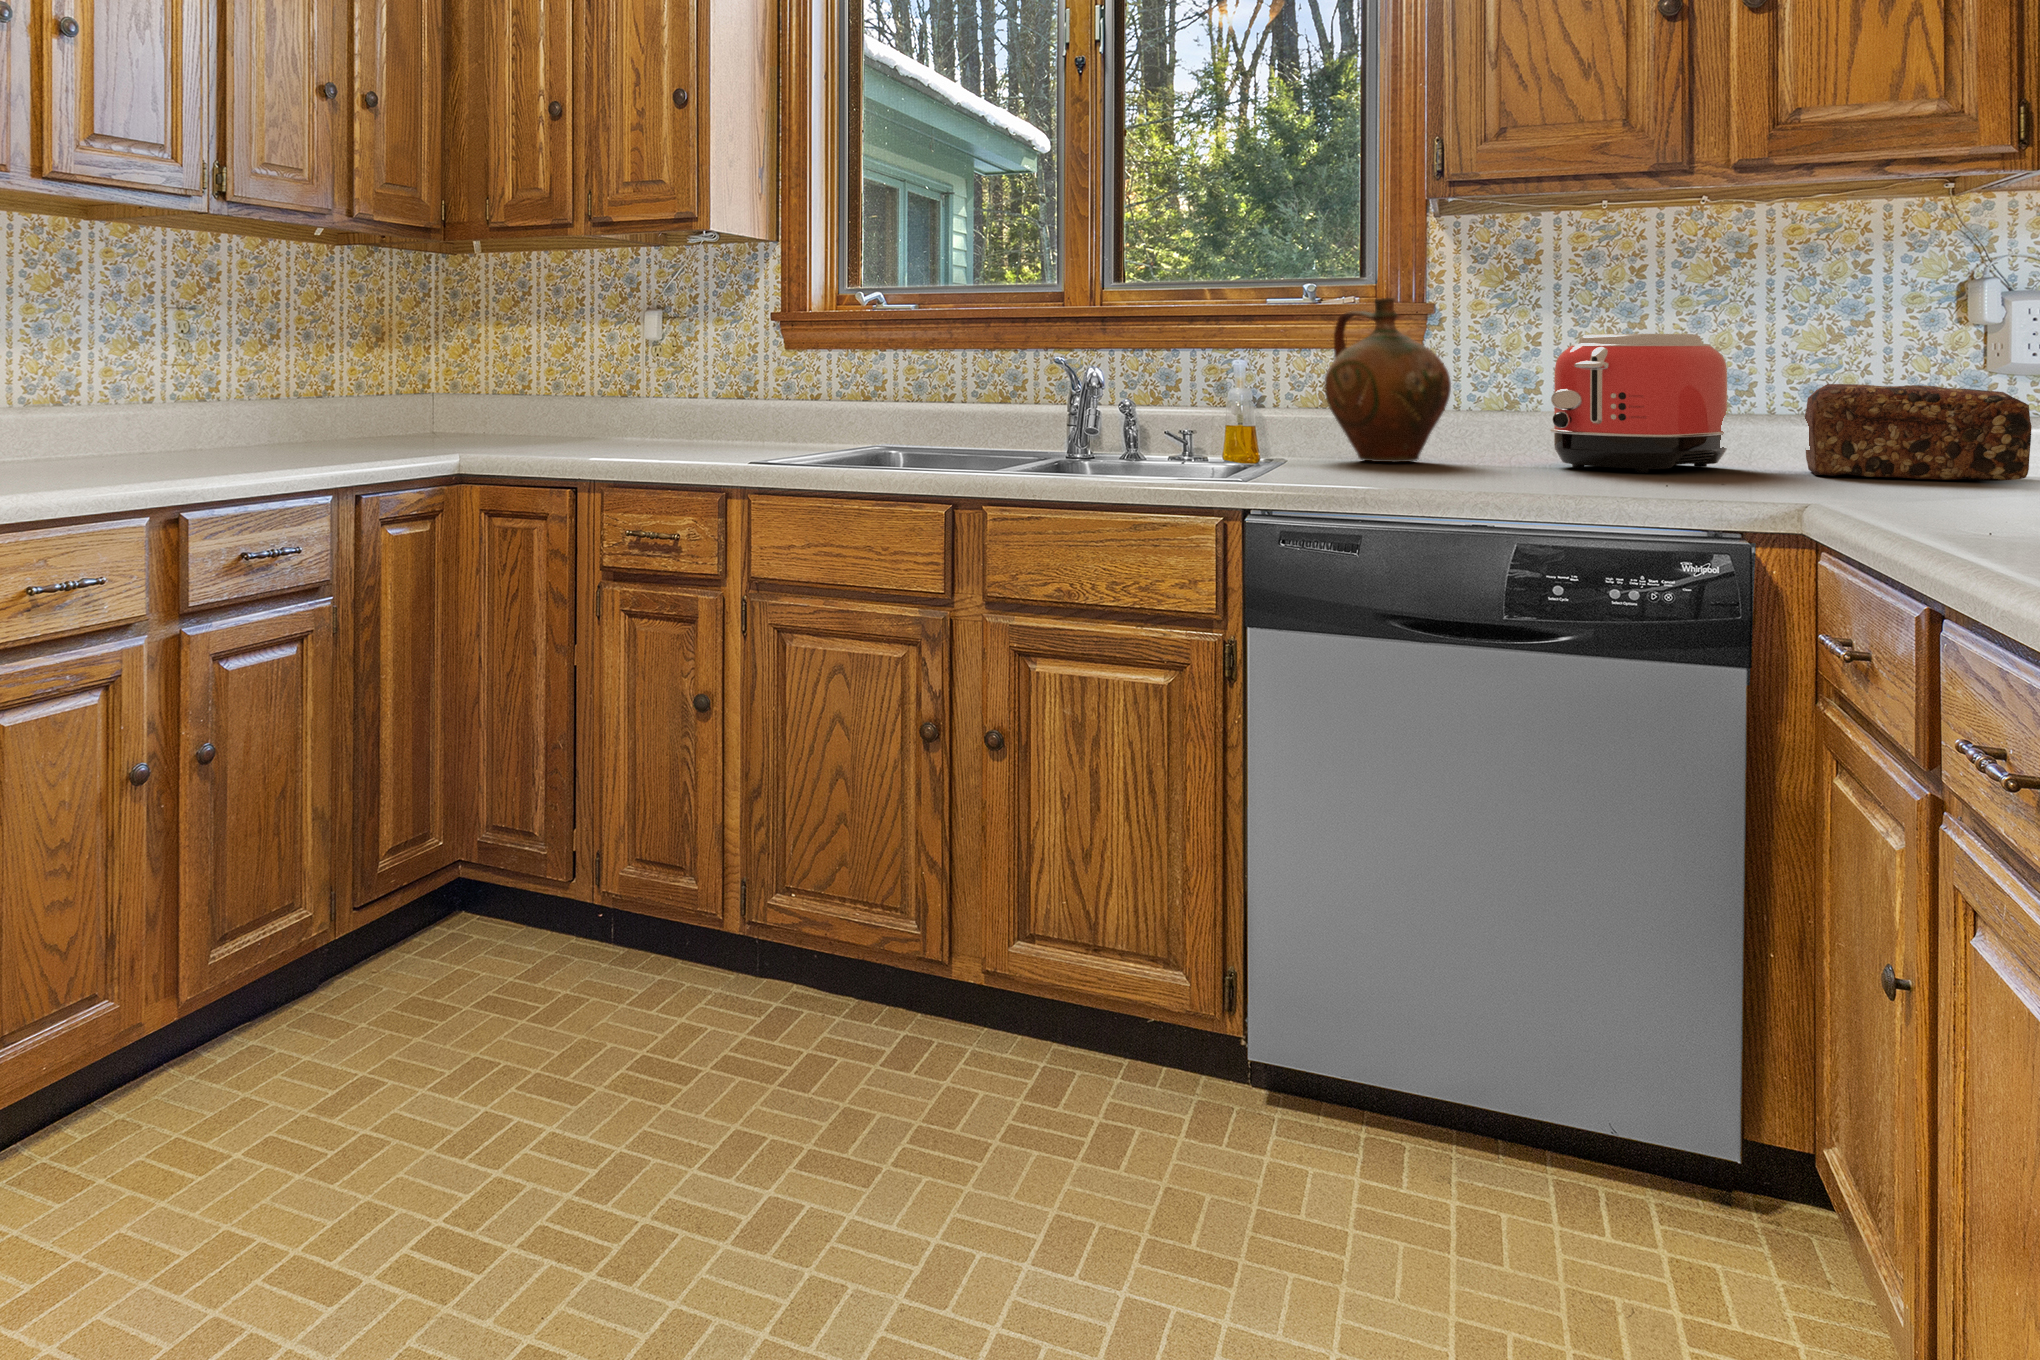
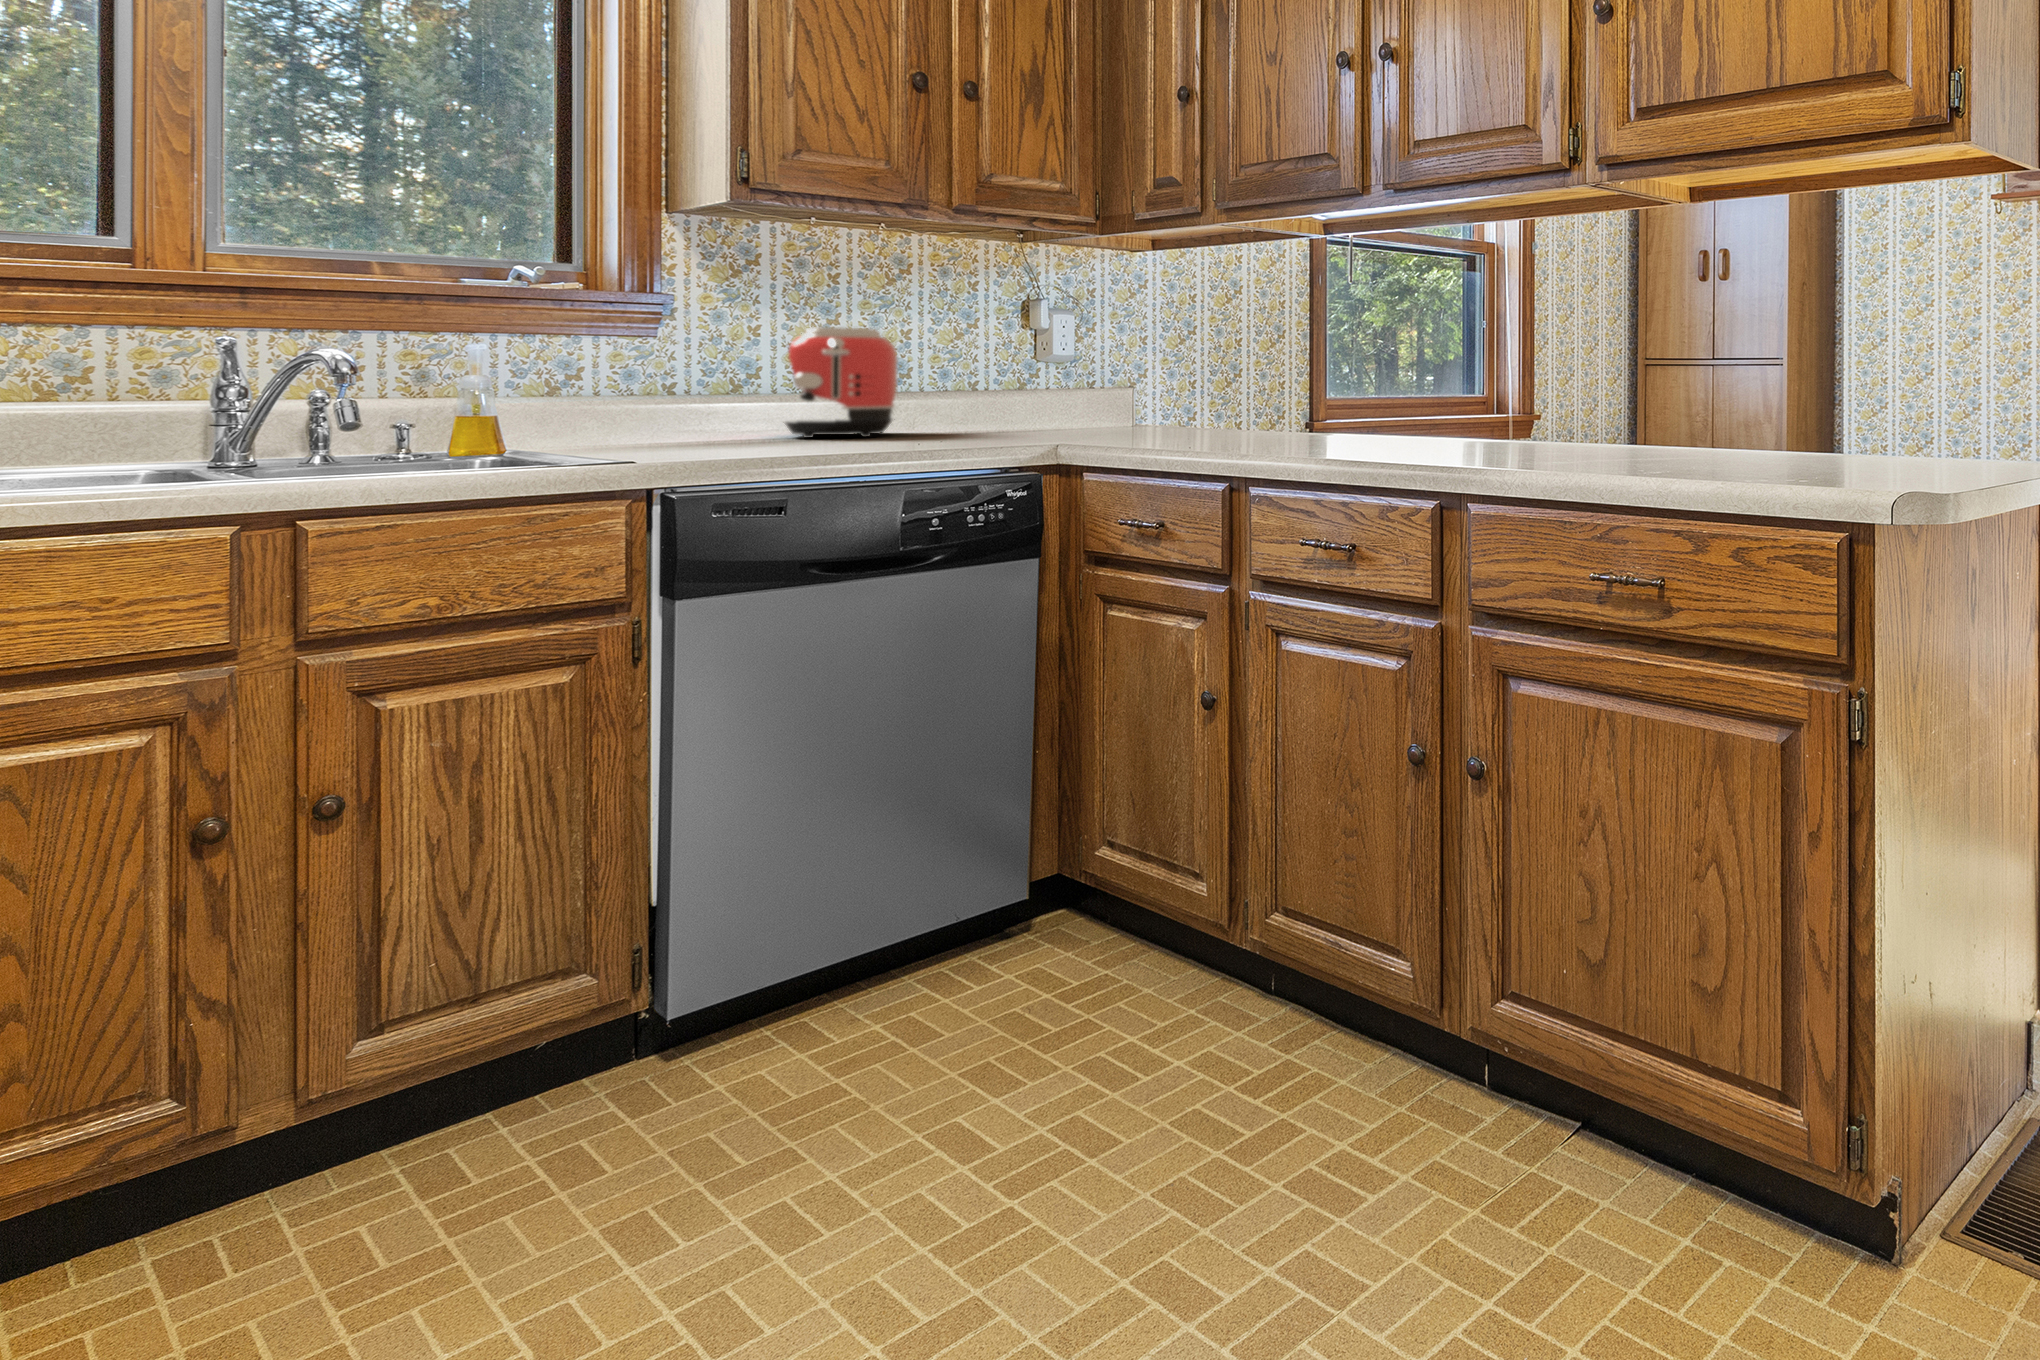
ceramic jug: present [1324,298,1451,462] -> none [565,287,701,444]
bread loaf: present [1805,384,2032,481] -> none [935,368,1074,432]

